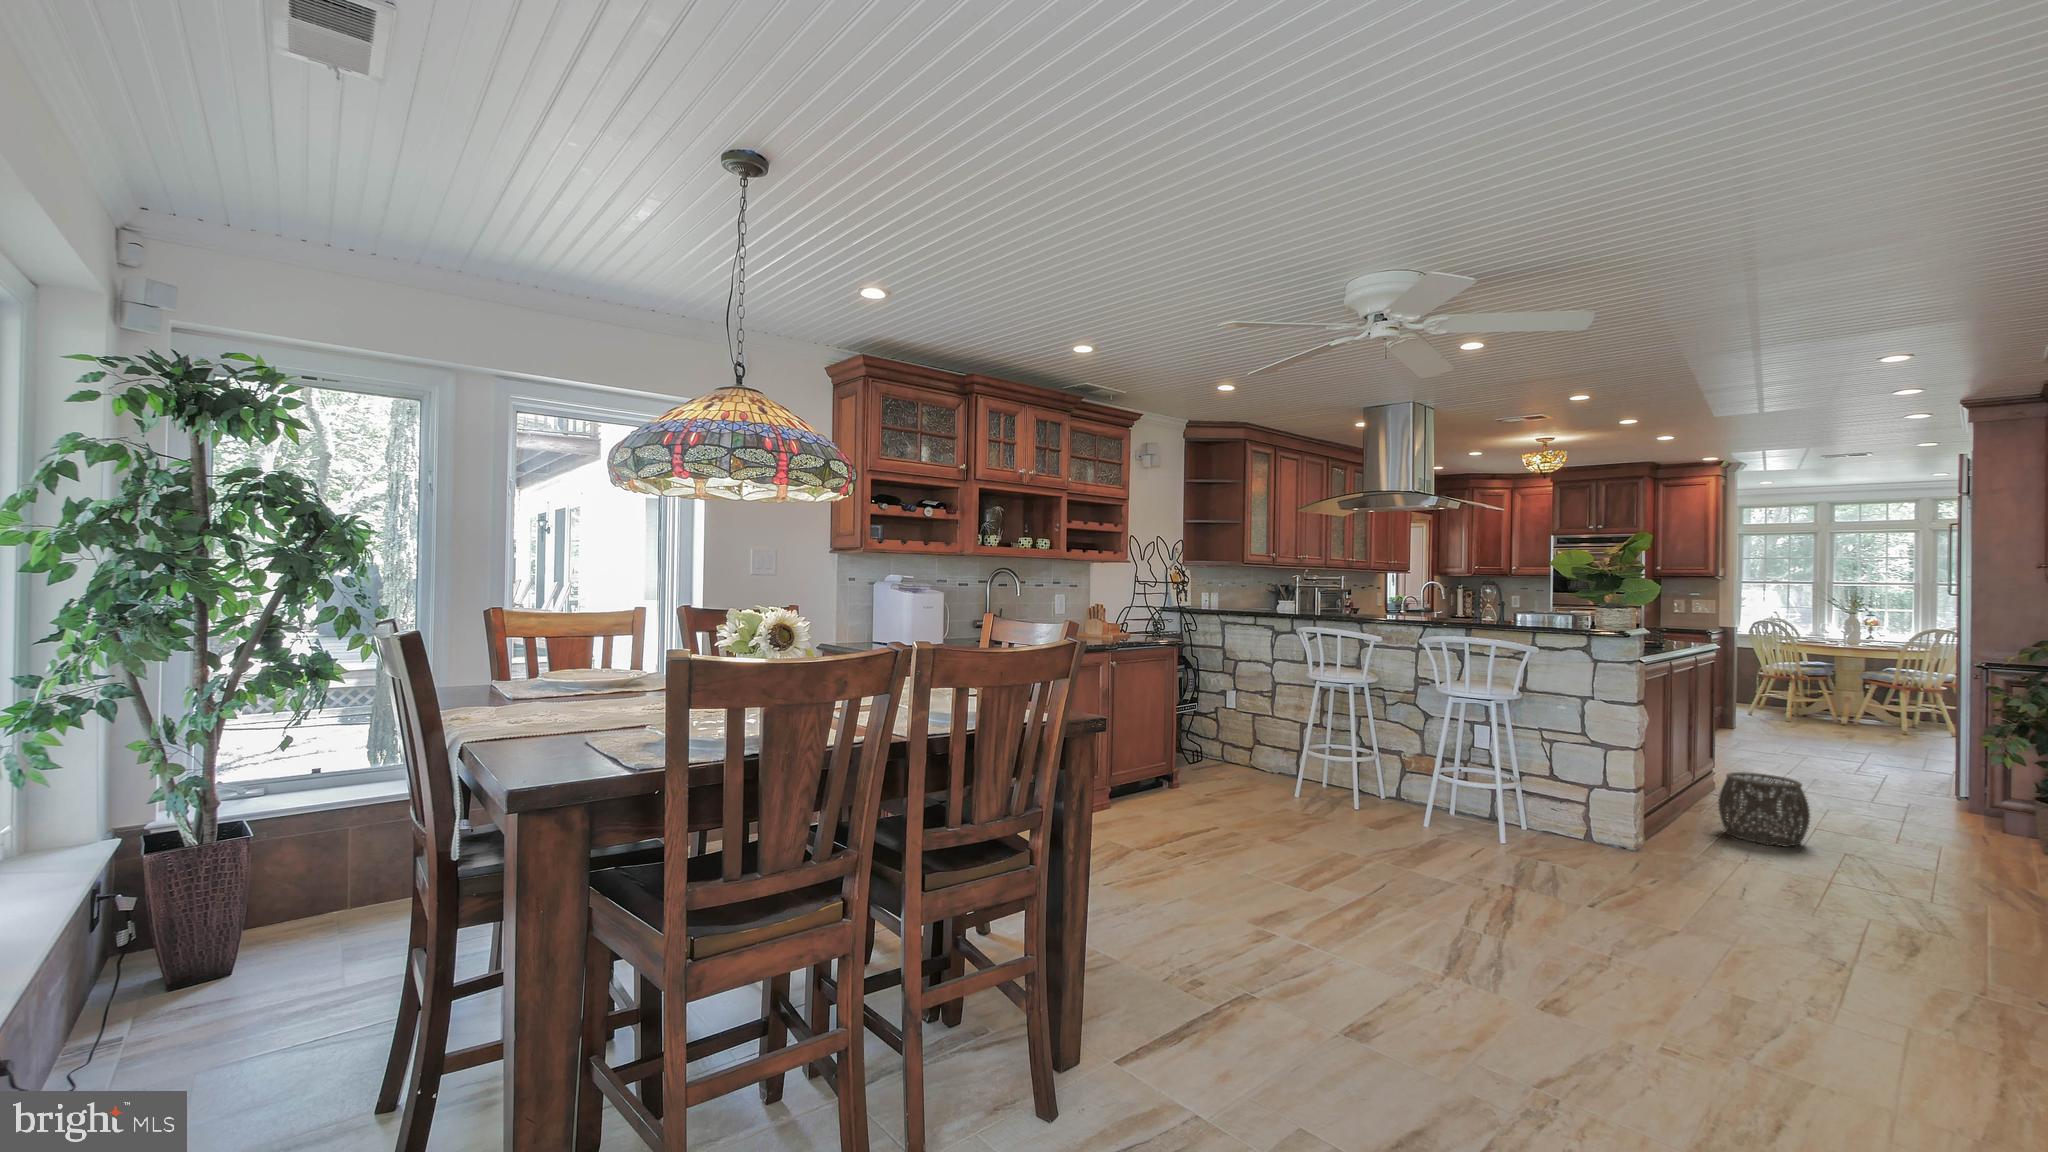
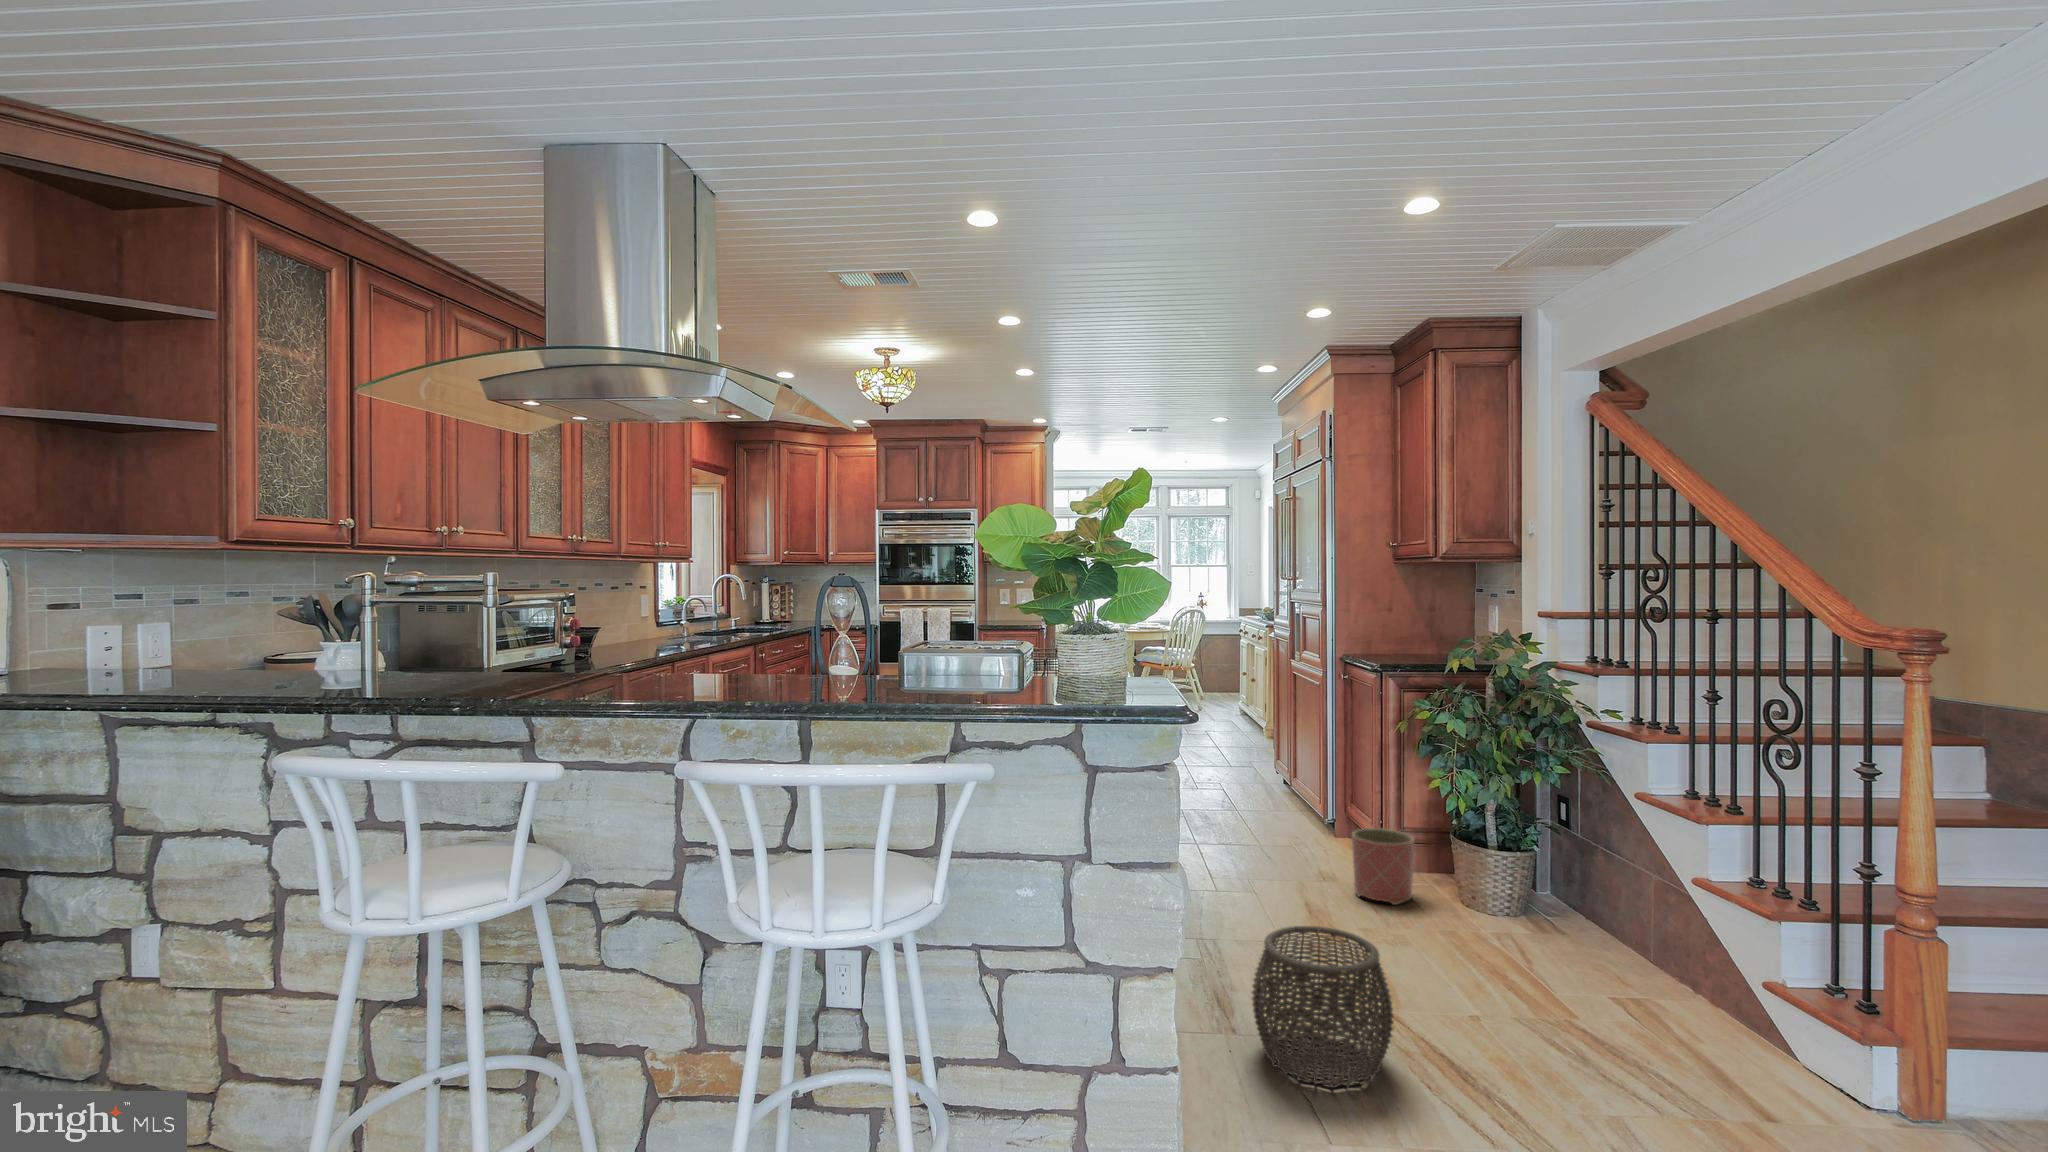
planter: none [1897,770,1958,821] -> present [1352,828,1414,905]

